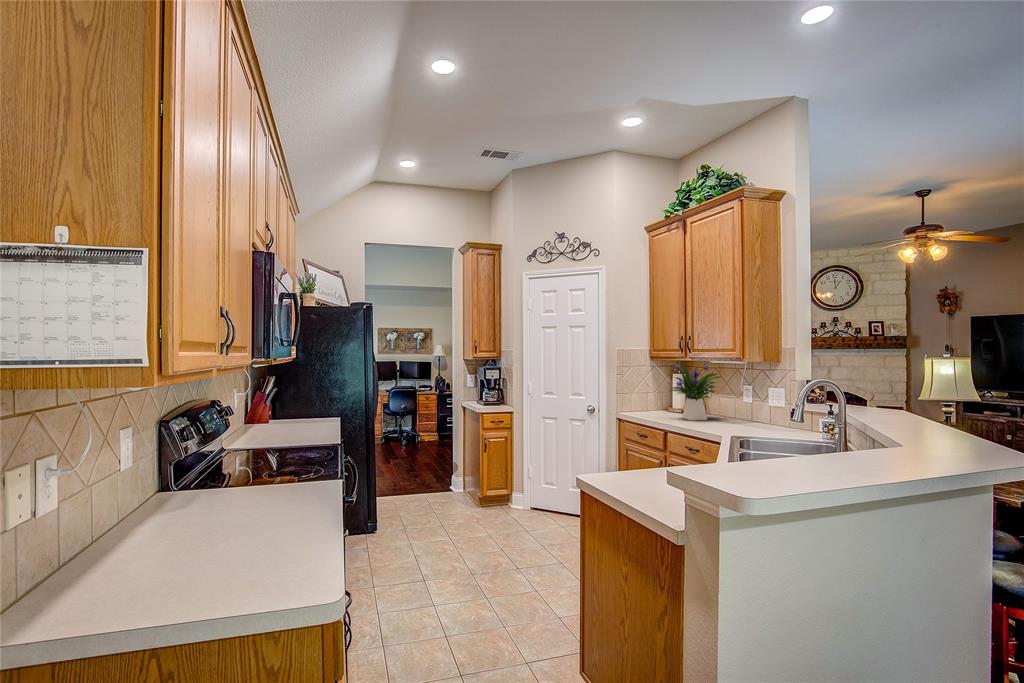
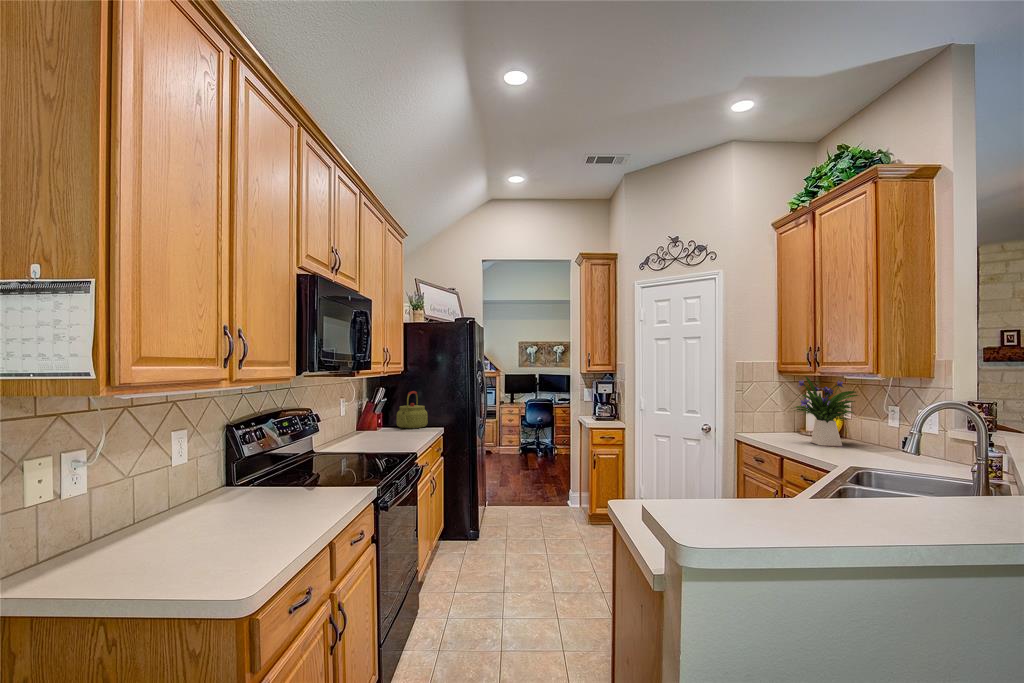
kettle: none [283,380,320,421] -> present [397,391,428,429]

